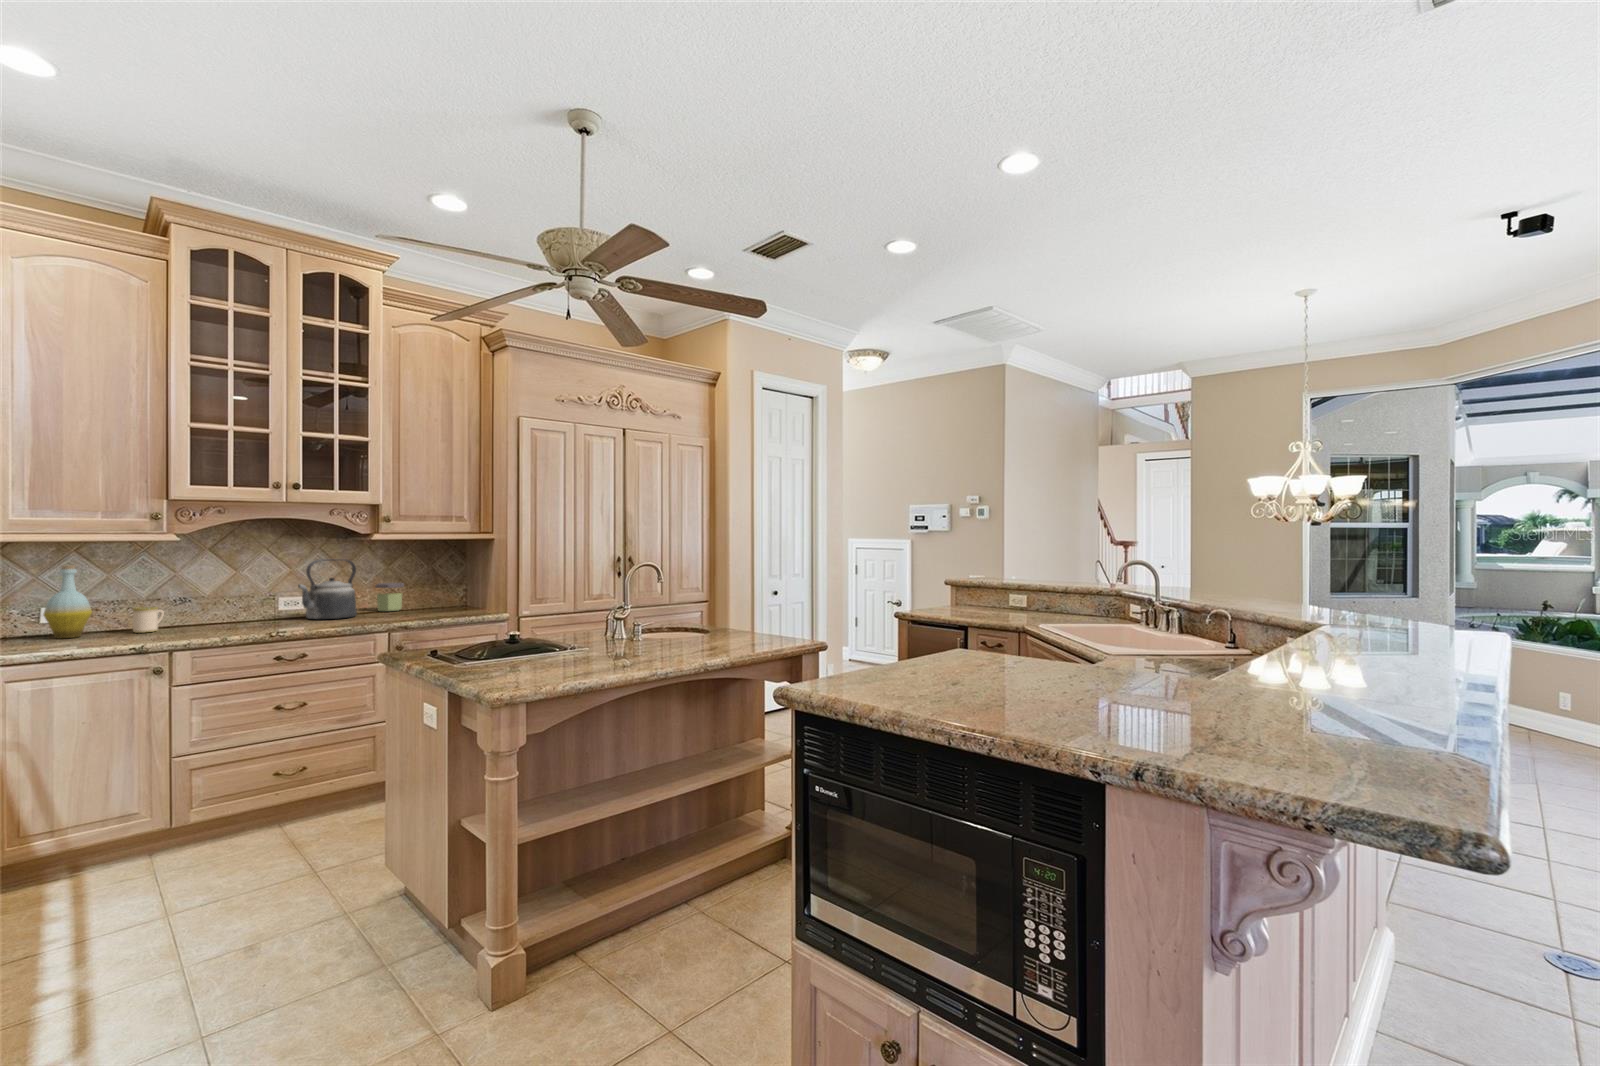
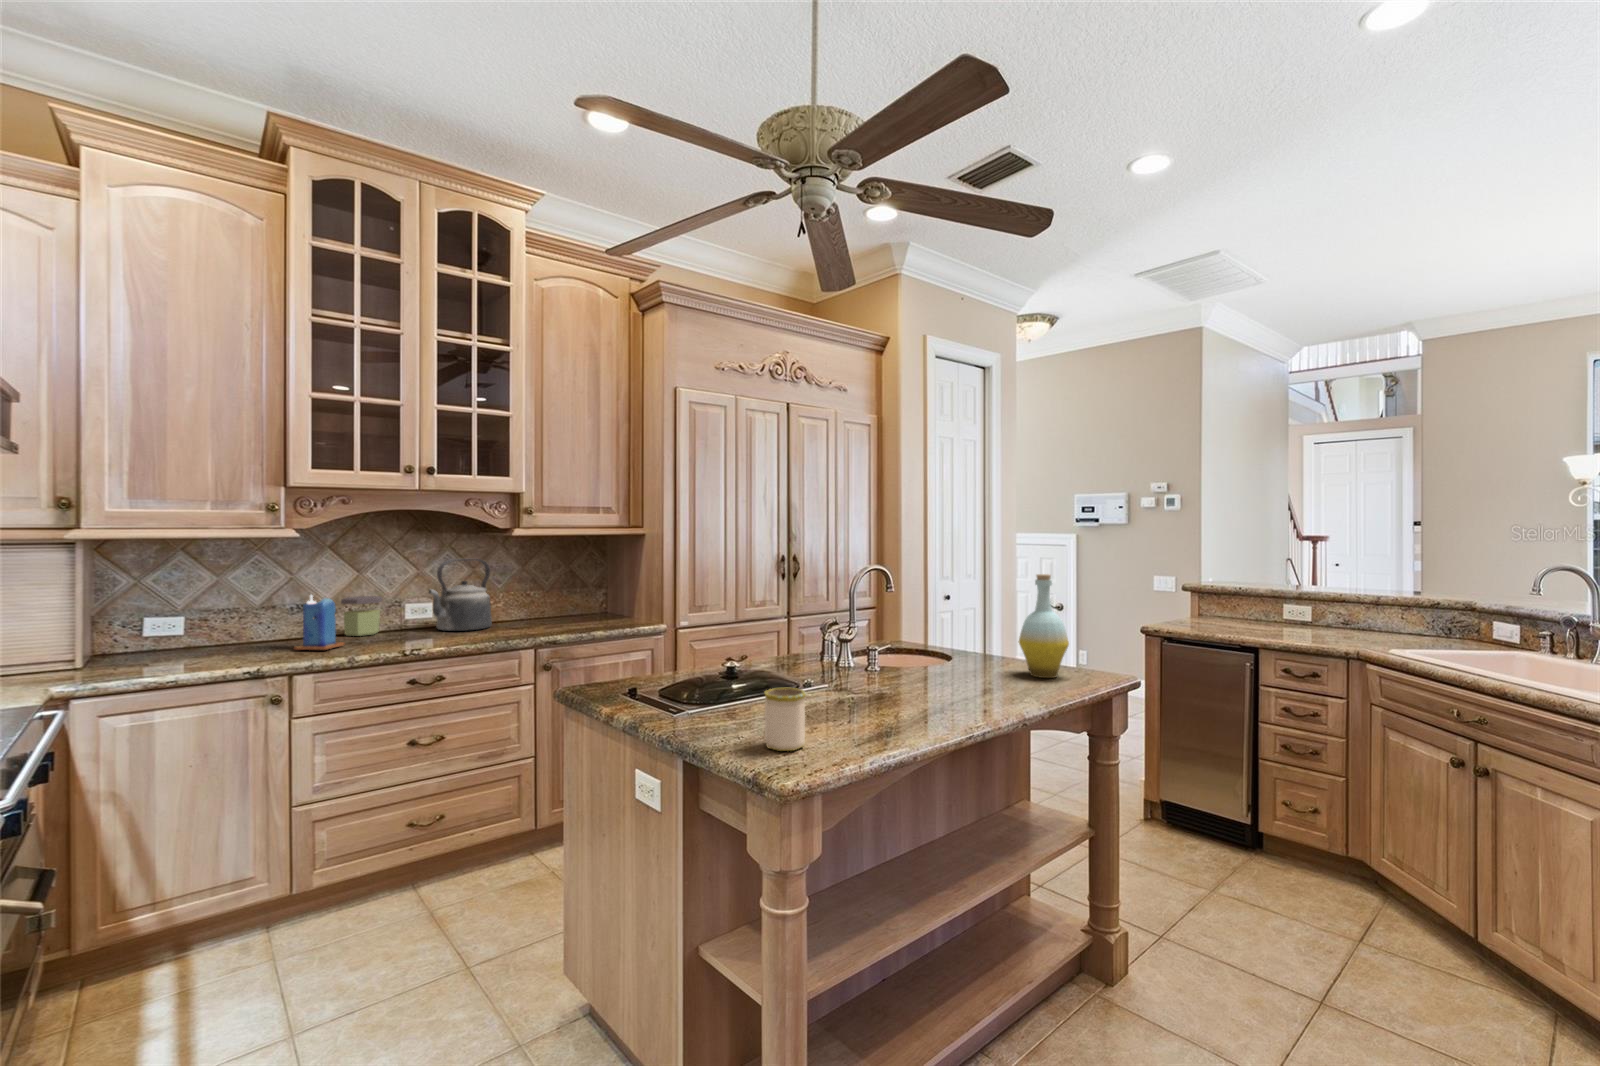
bottle: present [44,565,92,638] -> present [1018,574,1069,678]
jar: present [375,583,404,611] -> present [341,596,383,636]
candle: none [174,587,220,633] -> present [294,595,344,650]
mug: present [133,607,164,633] -> present [764,687,806,751]

